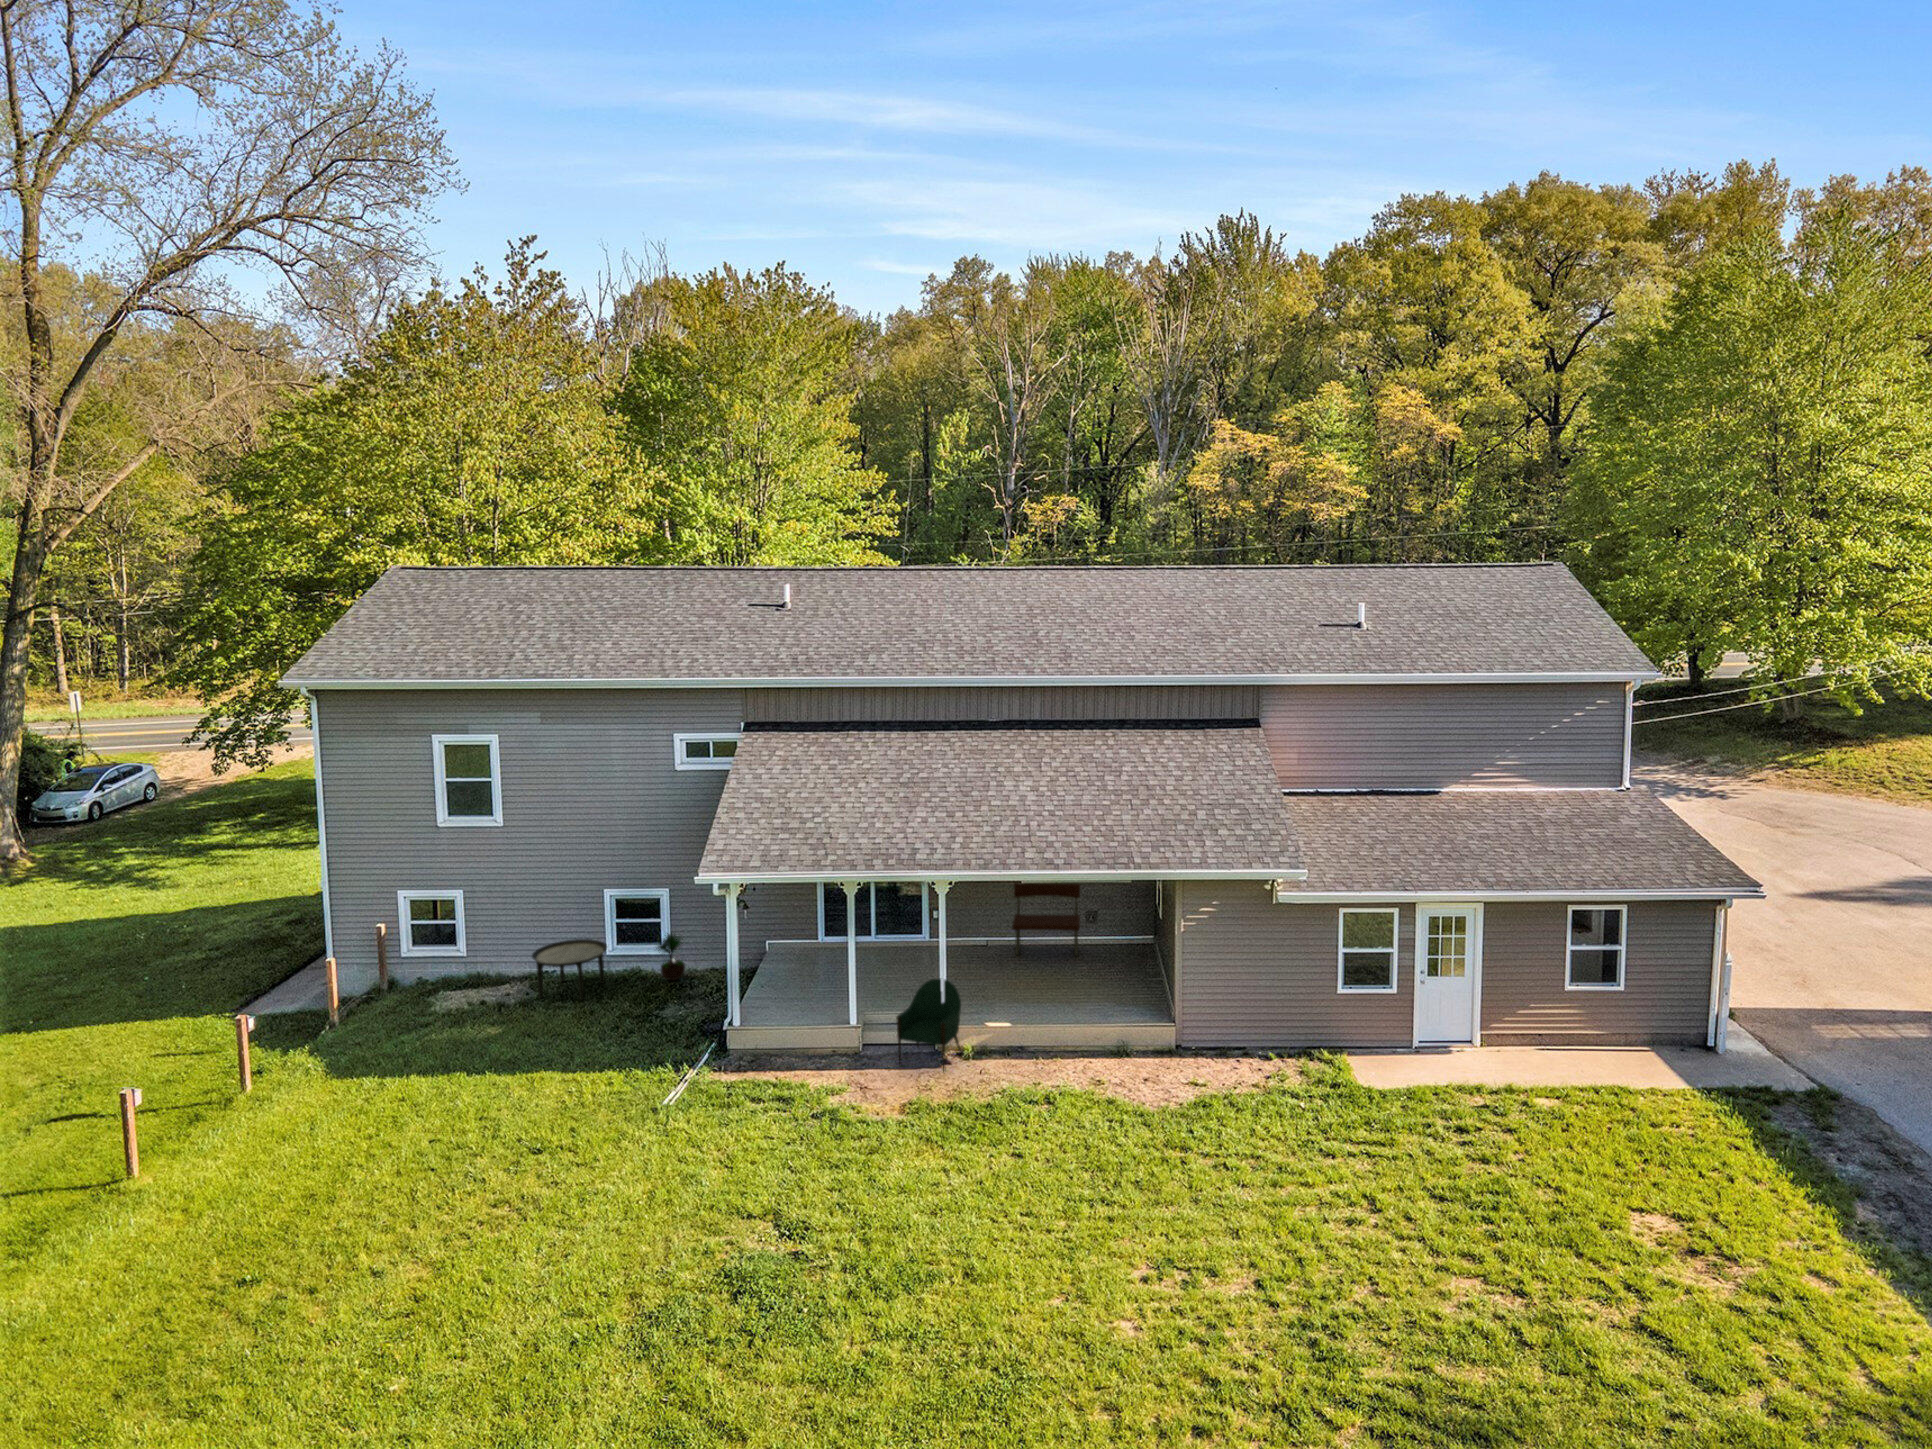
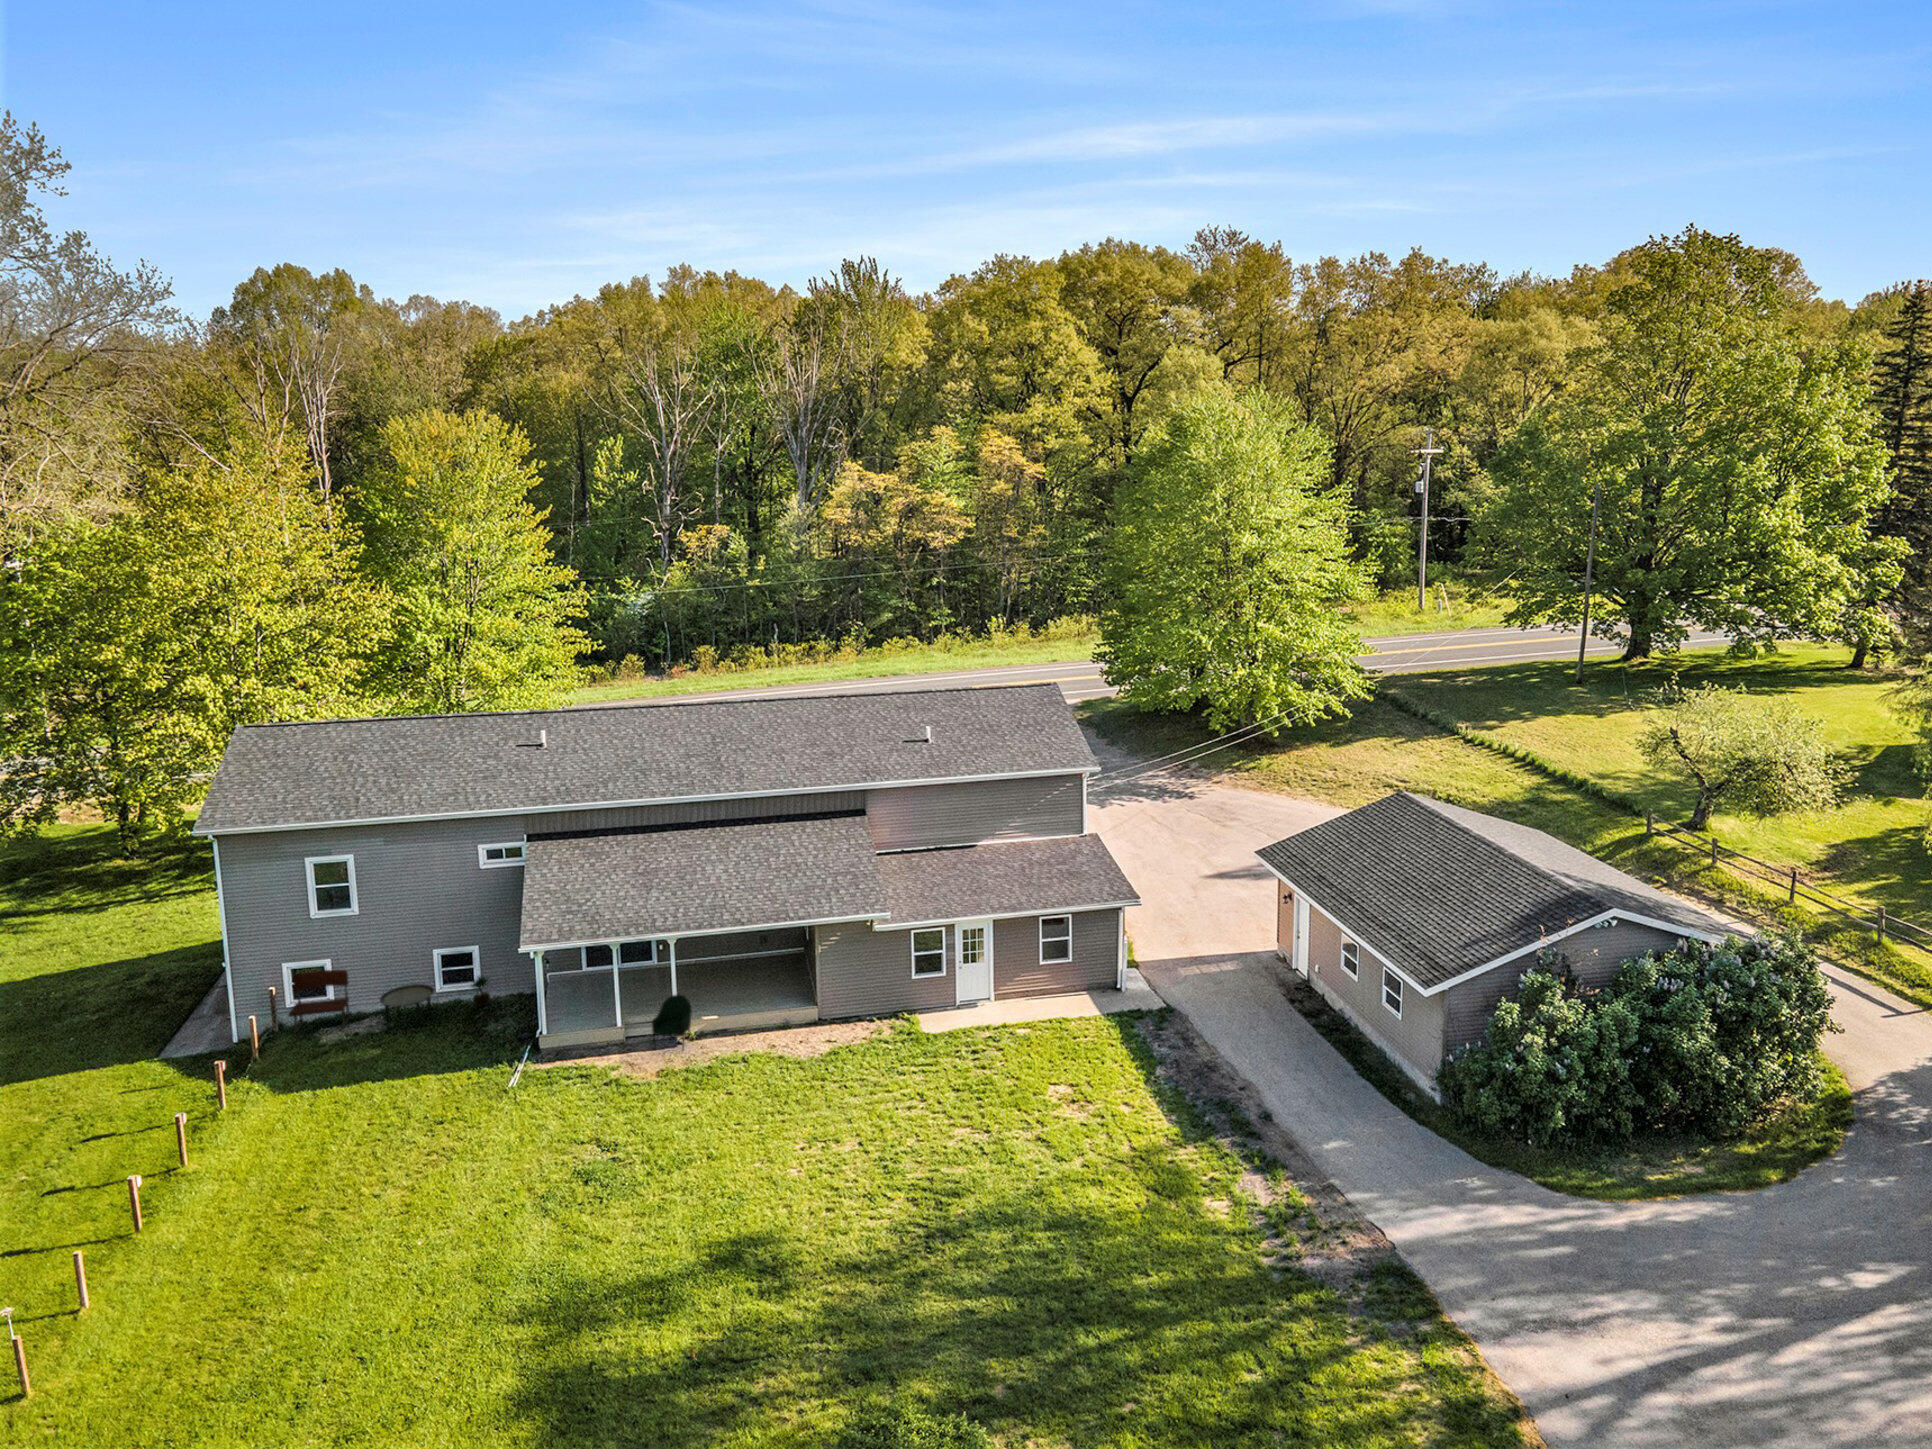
bench: present [1012,883,1080,955] -> present [288,970,350,1033]

